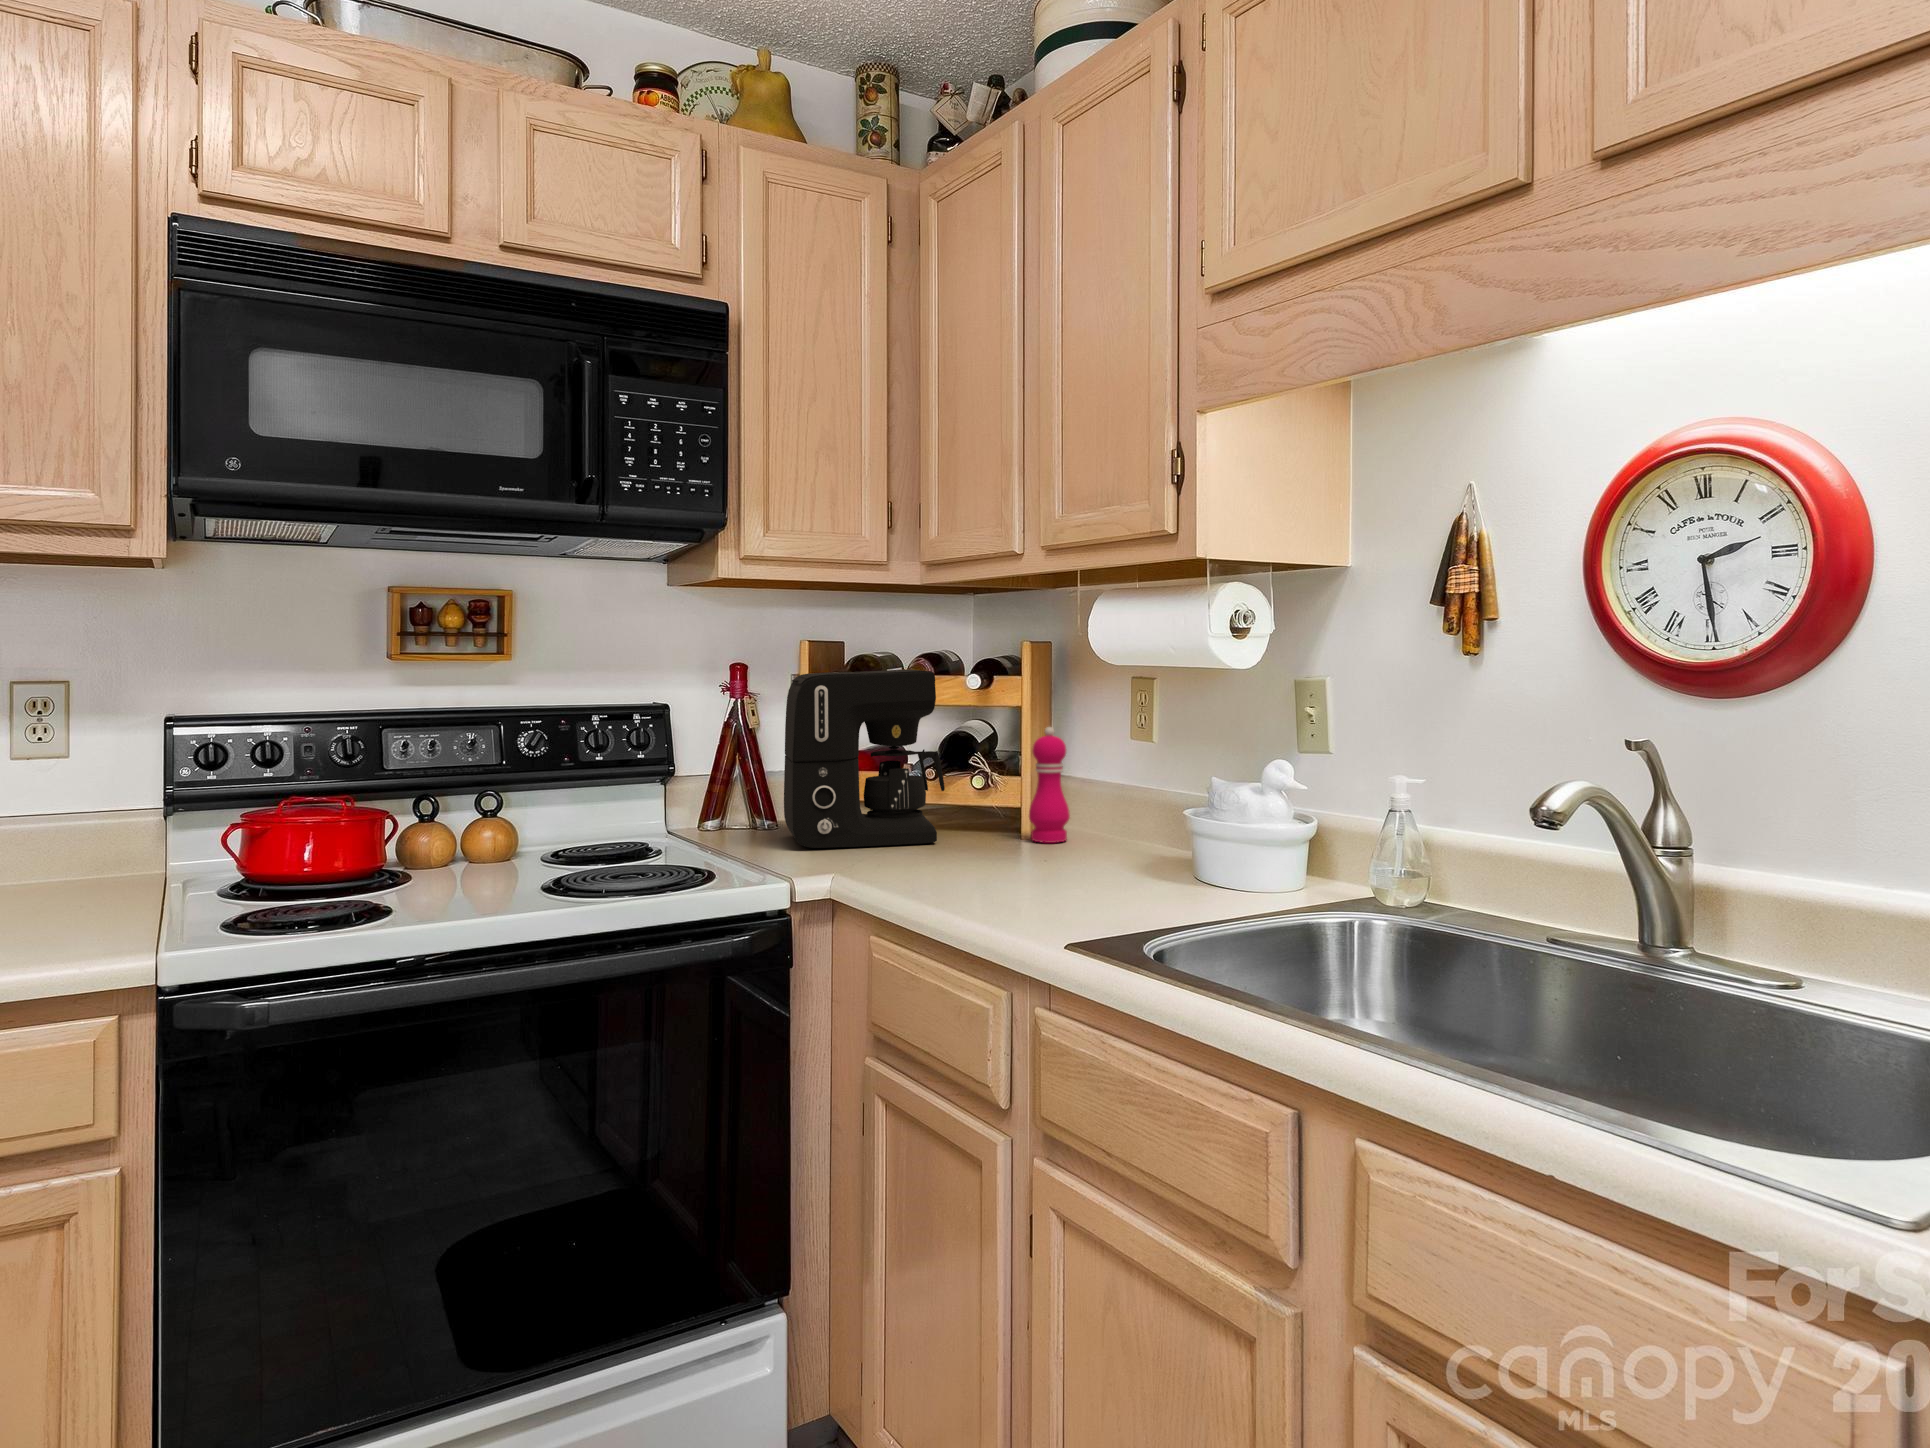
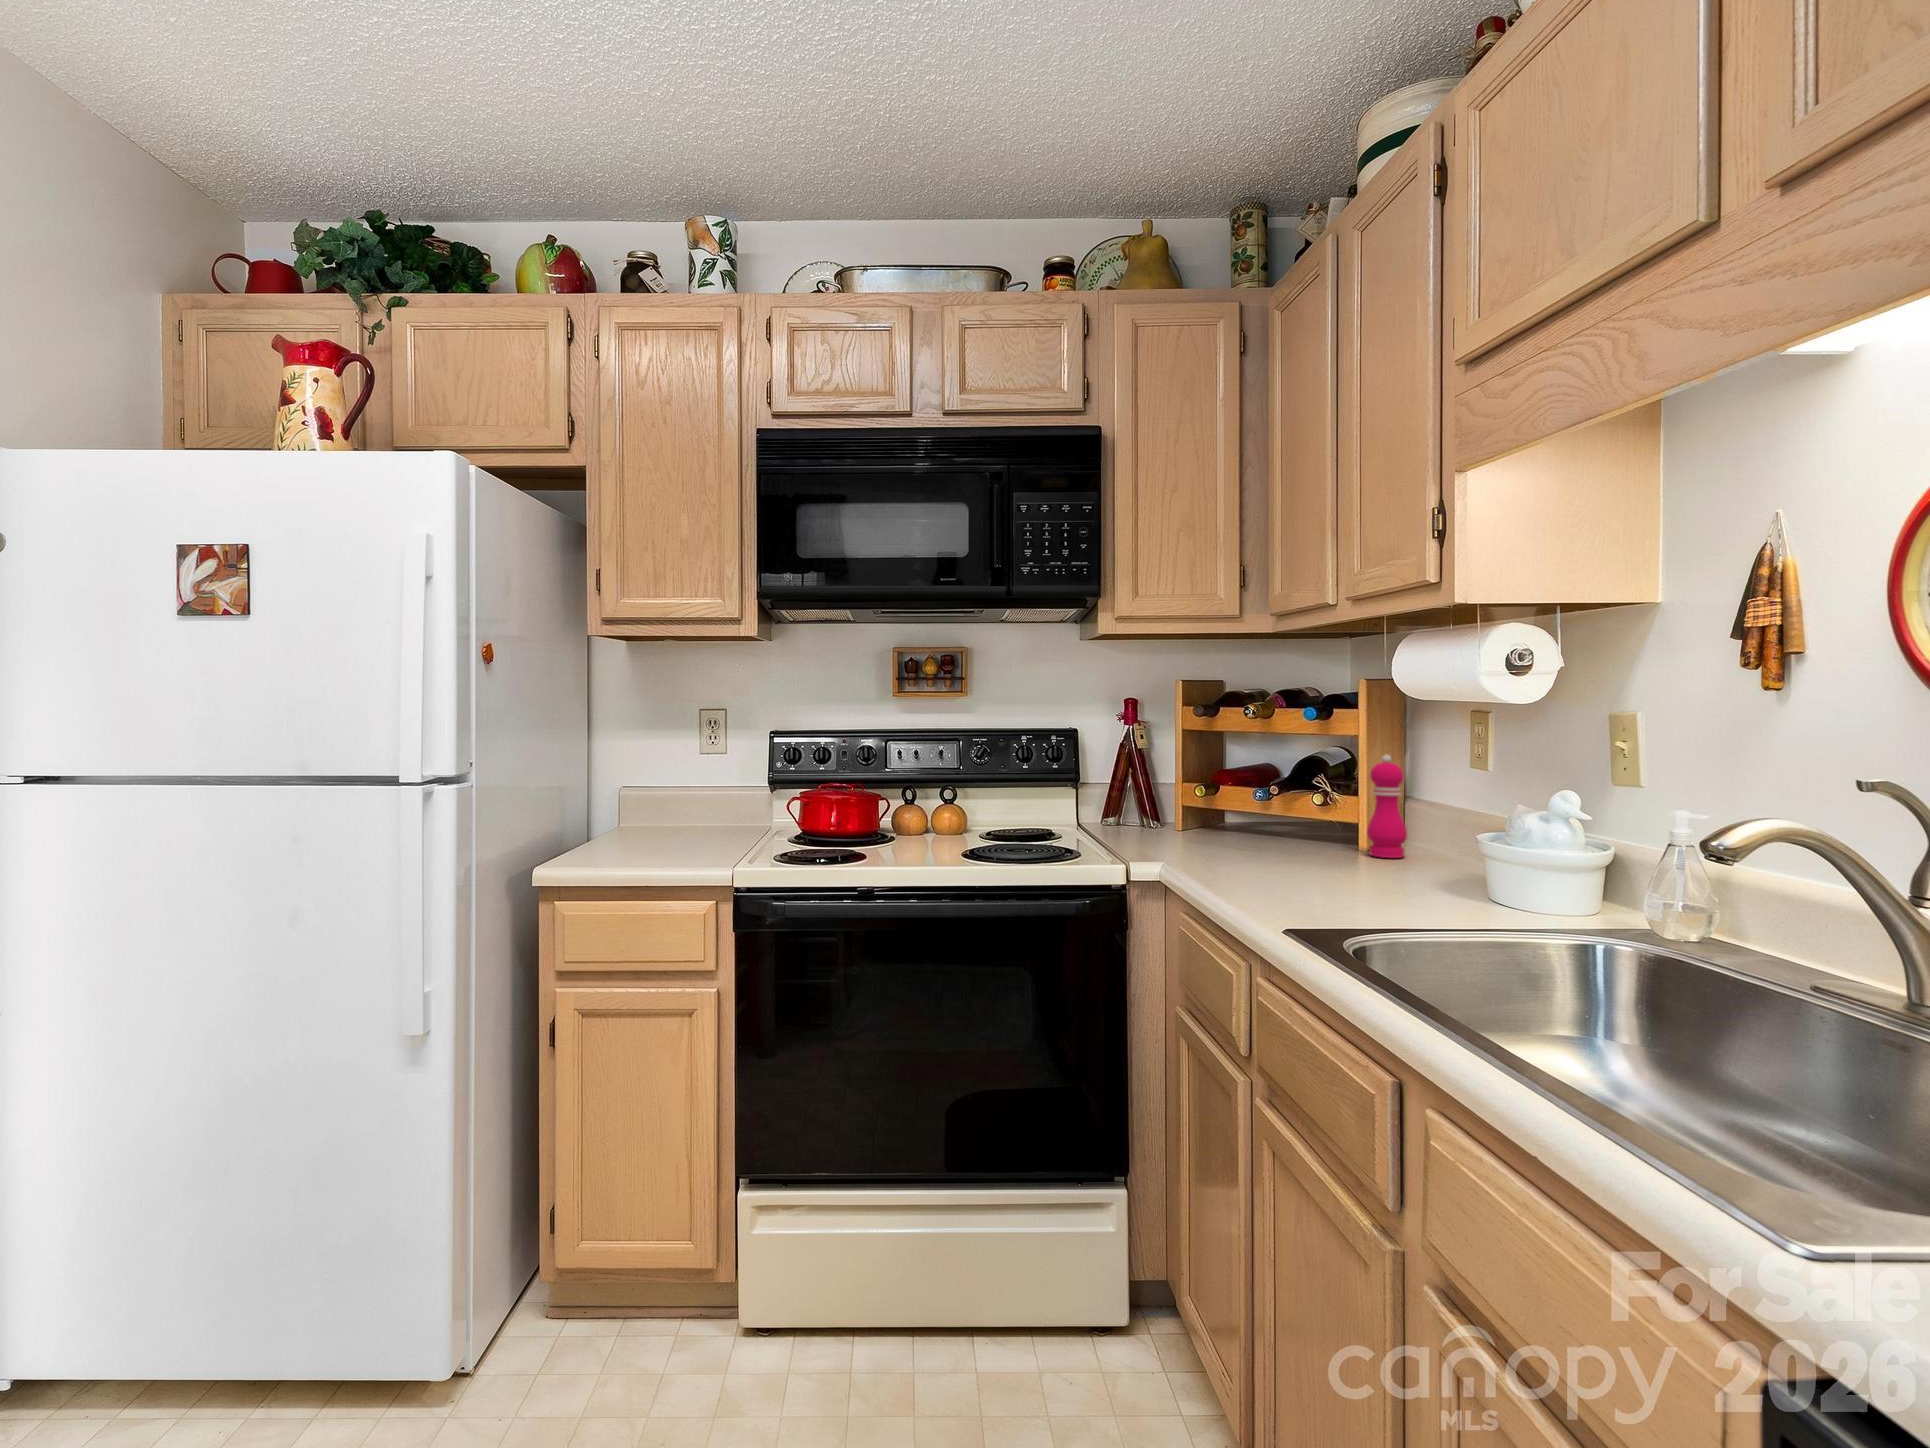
coffee maker: present [784,670,945,848] -> none [1158,704,1296,849]

